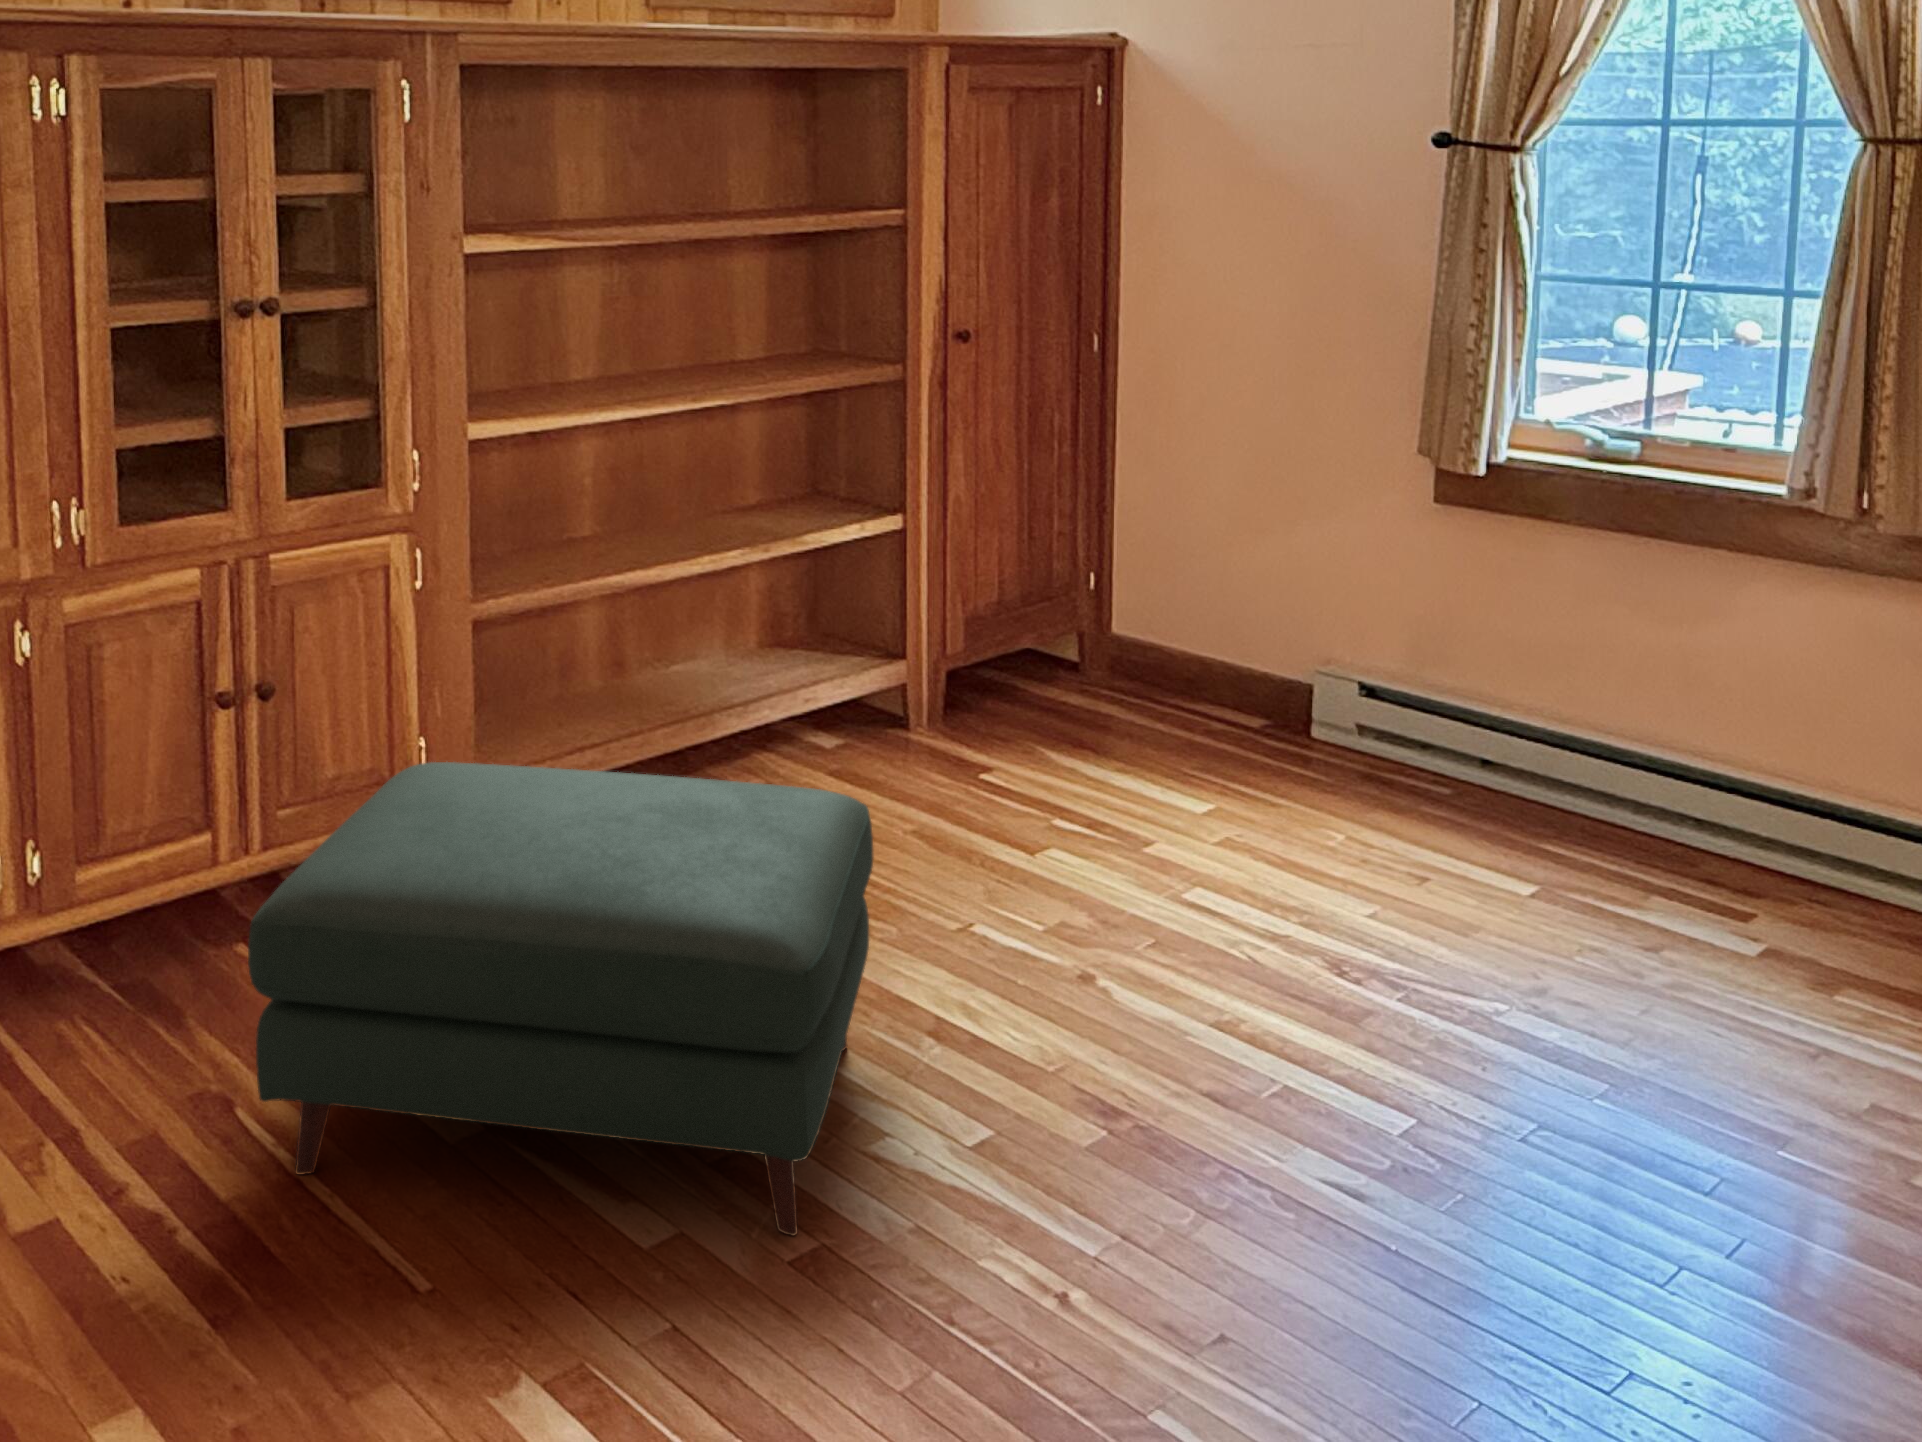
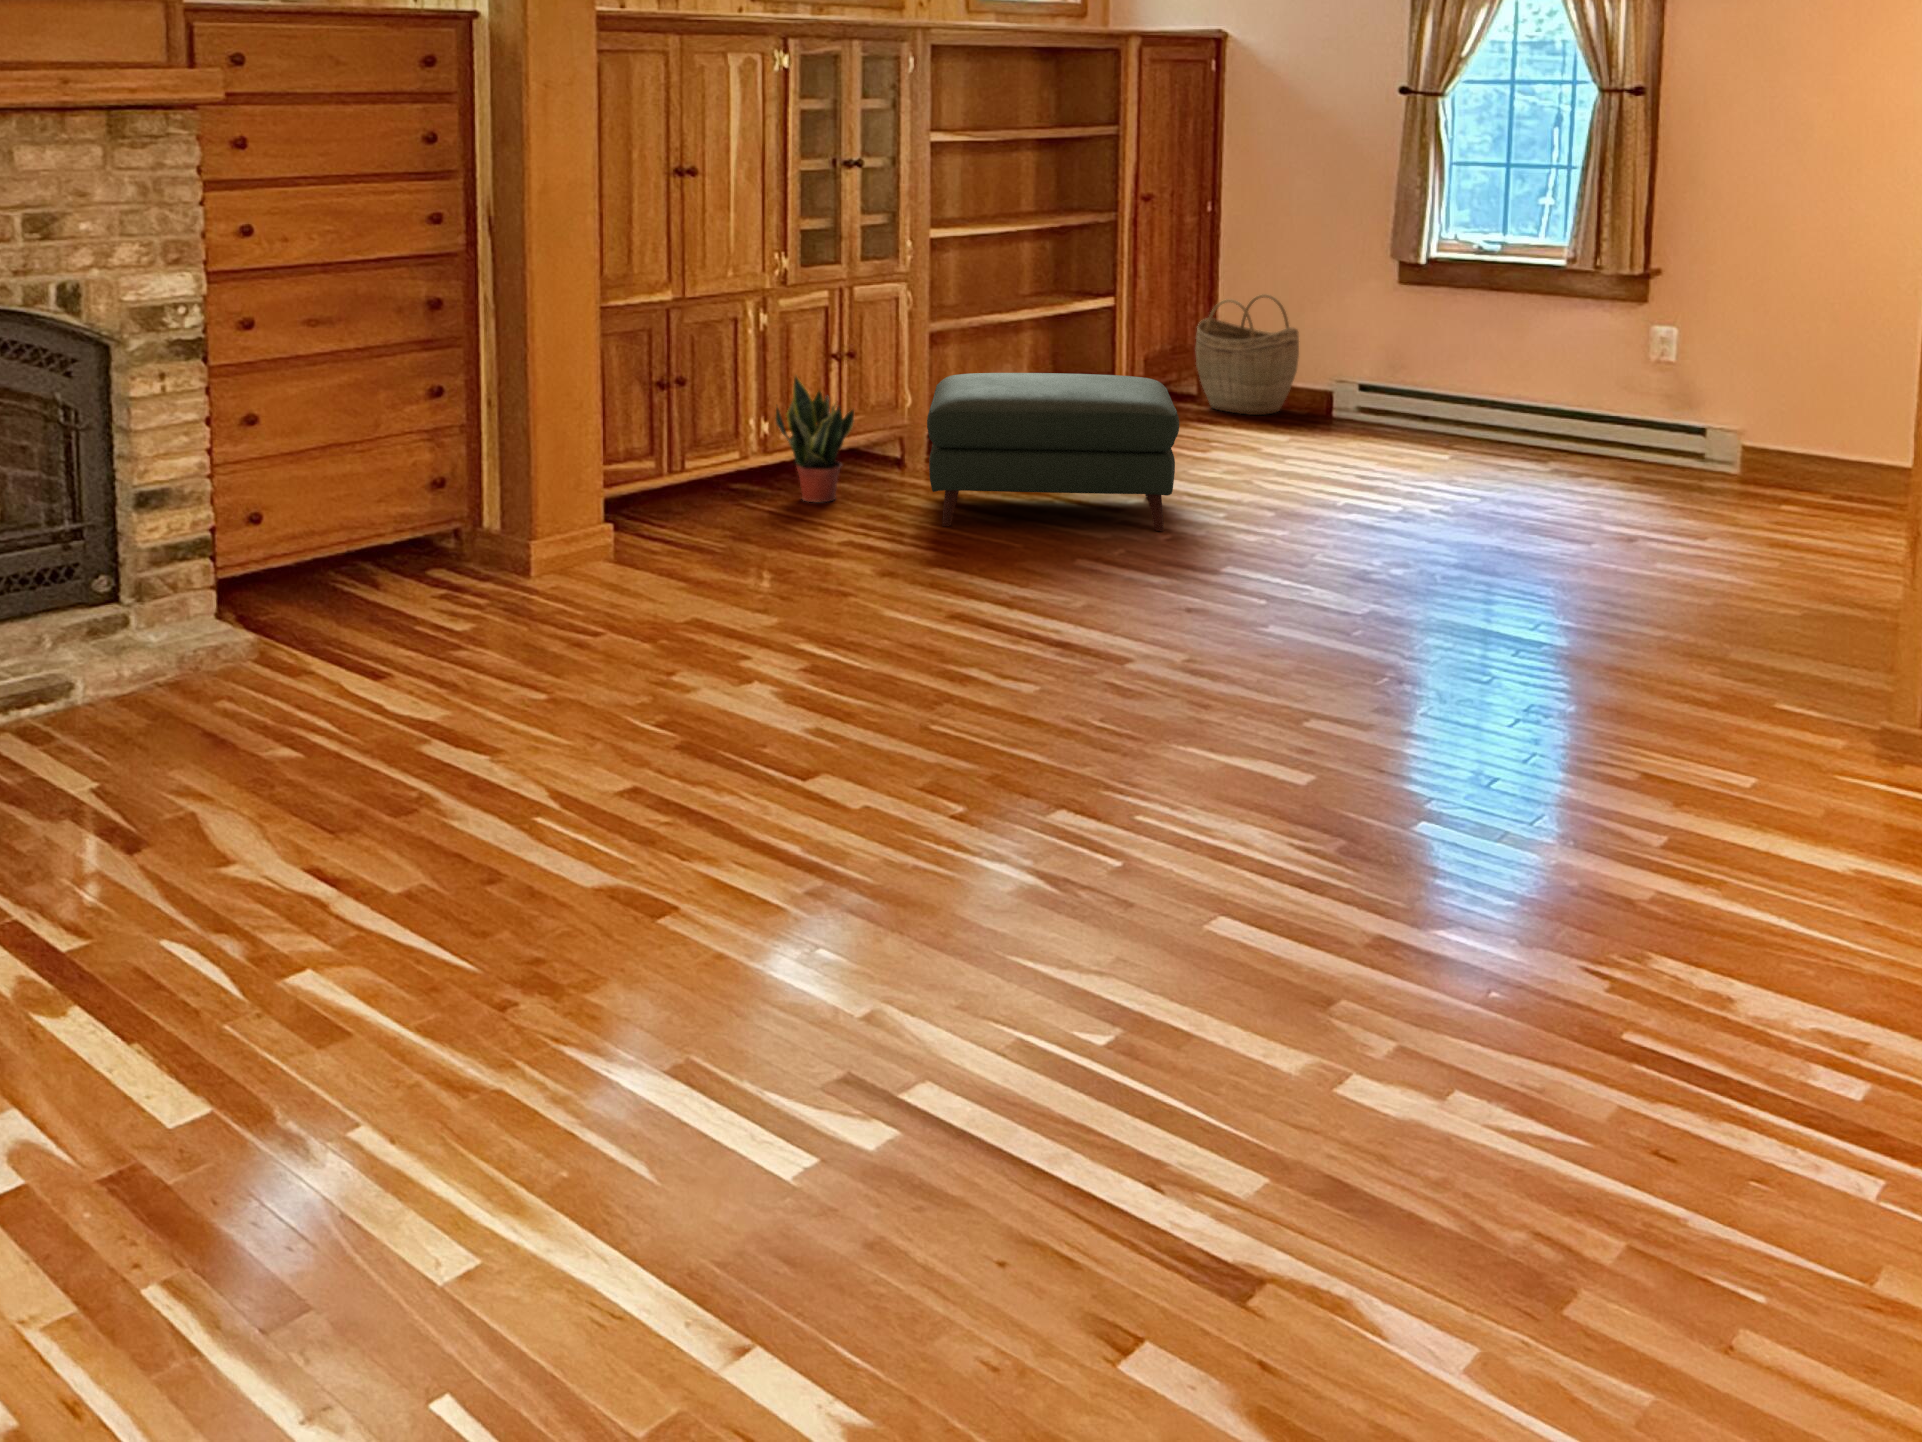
woven basket: none [1061,503,1248,730] -> present [1196,294,1299,415]
potted plant: none [24,768,220,1038] -> present [775,376,854,502]

